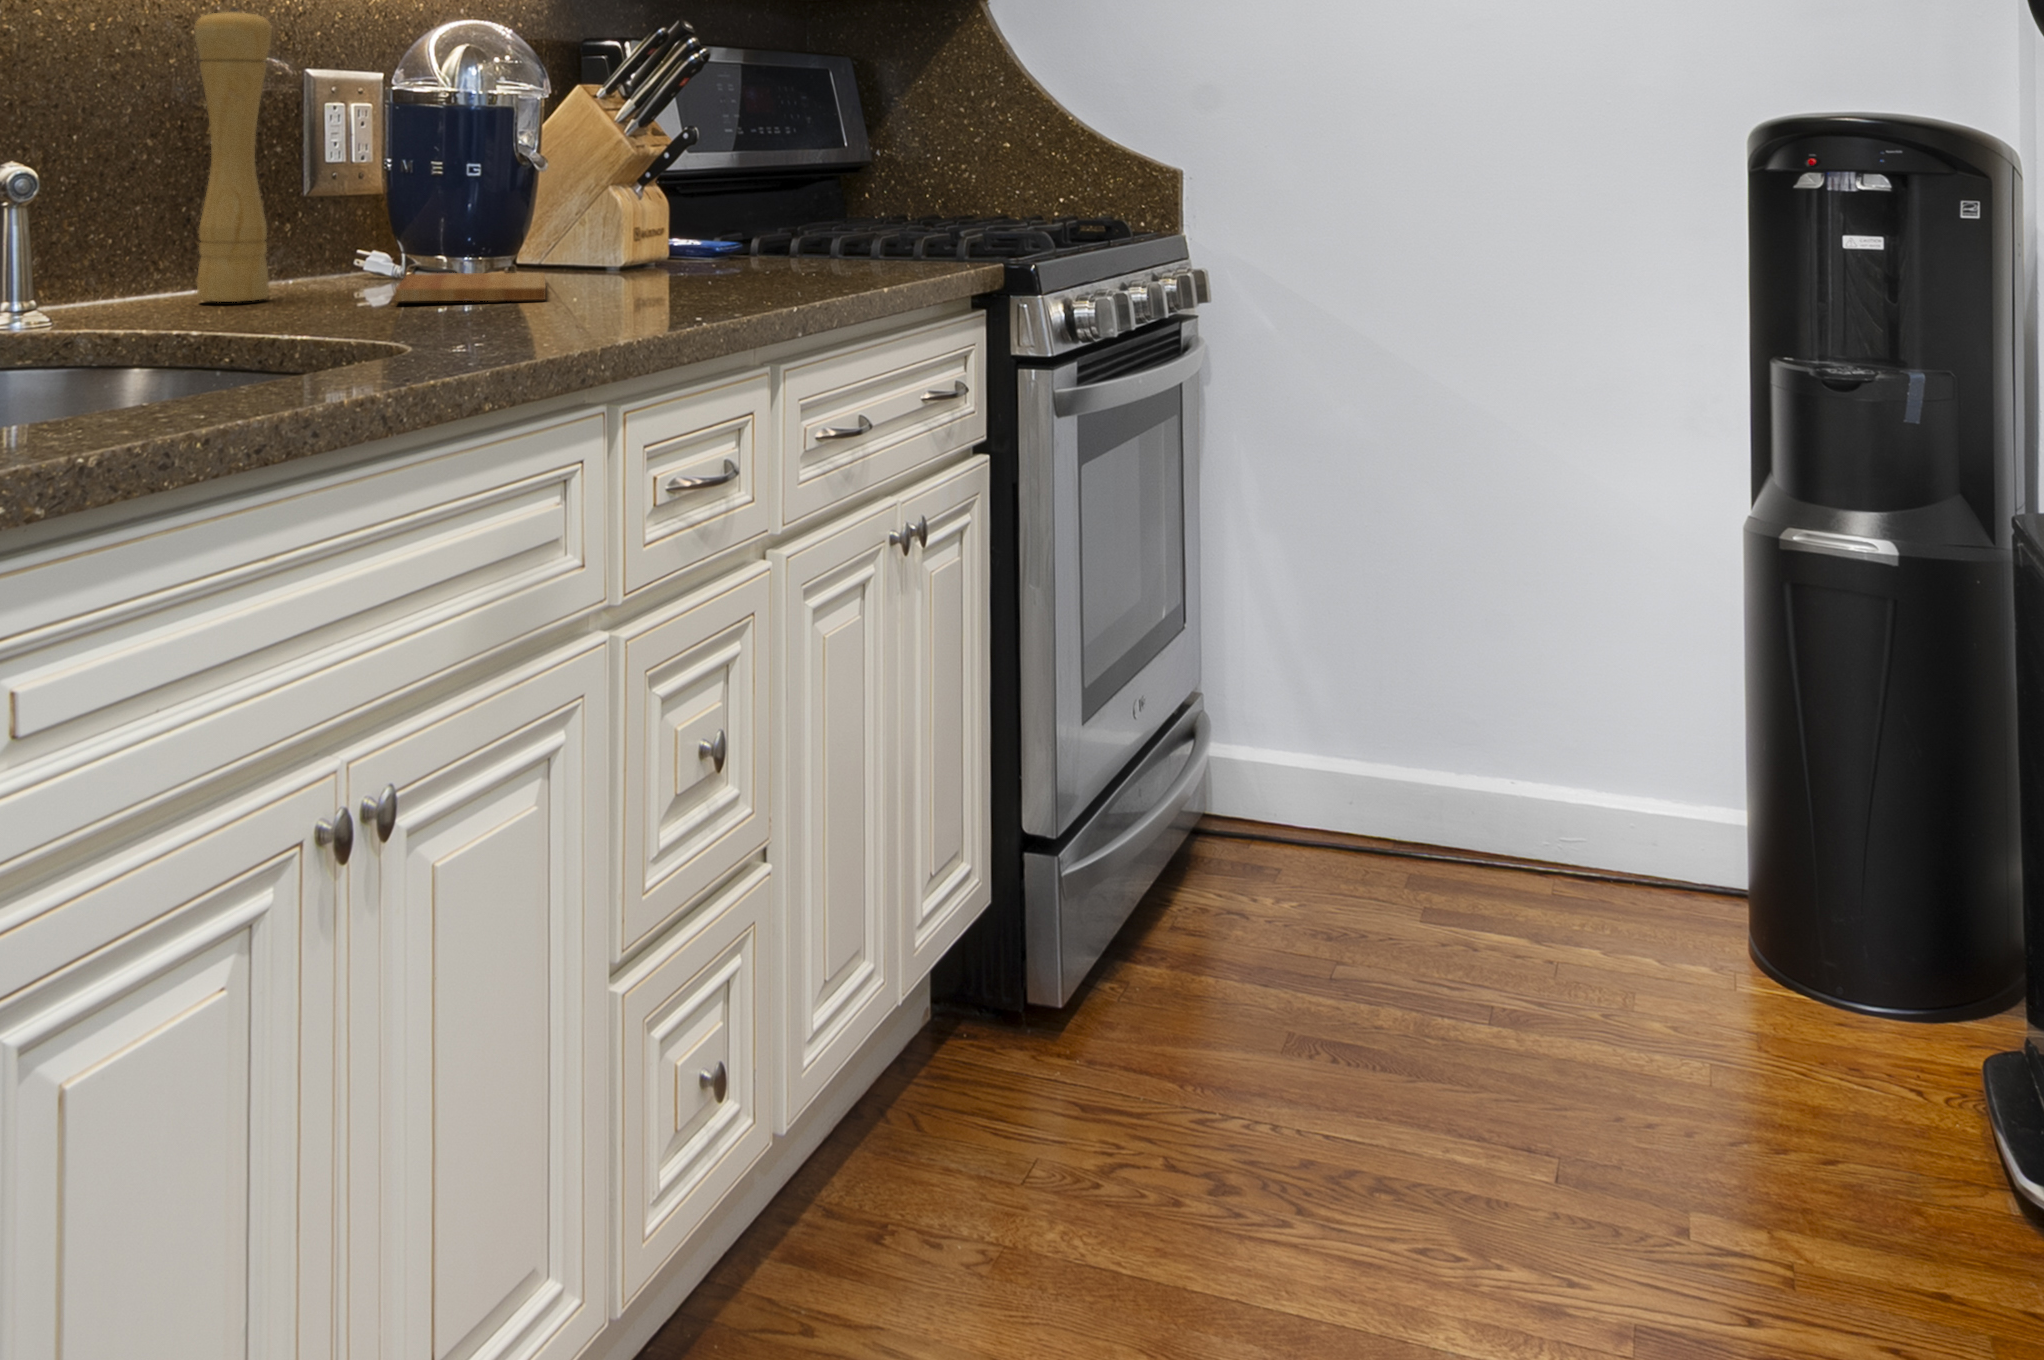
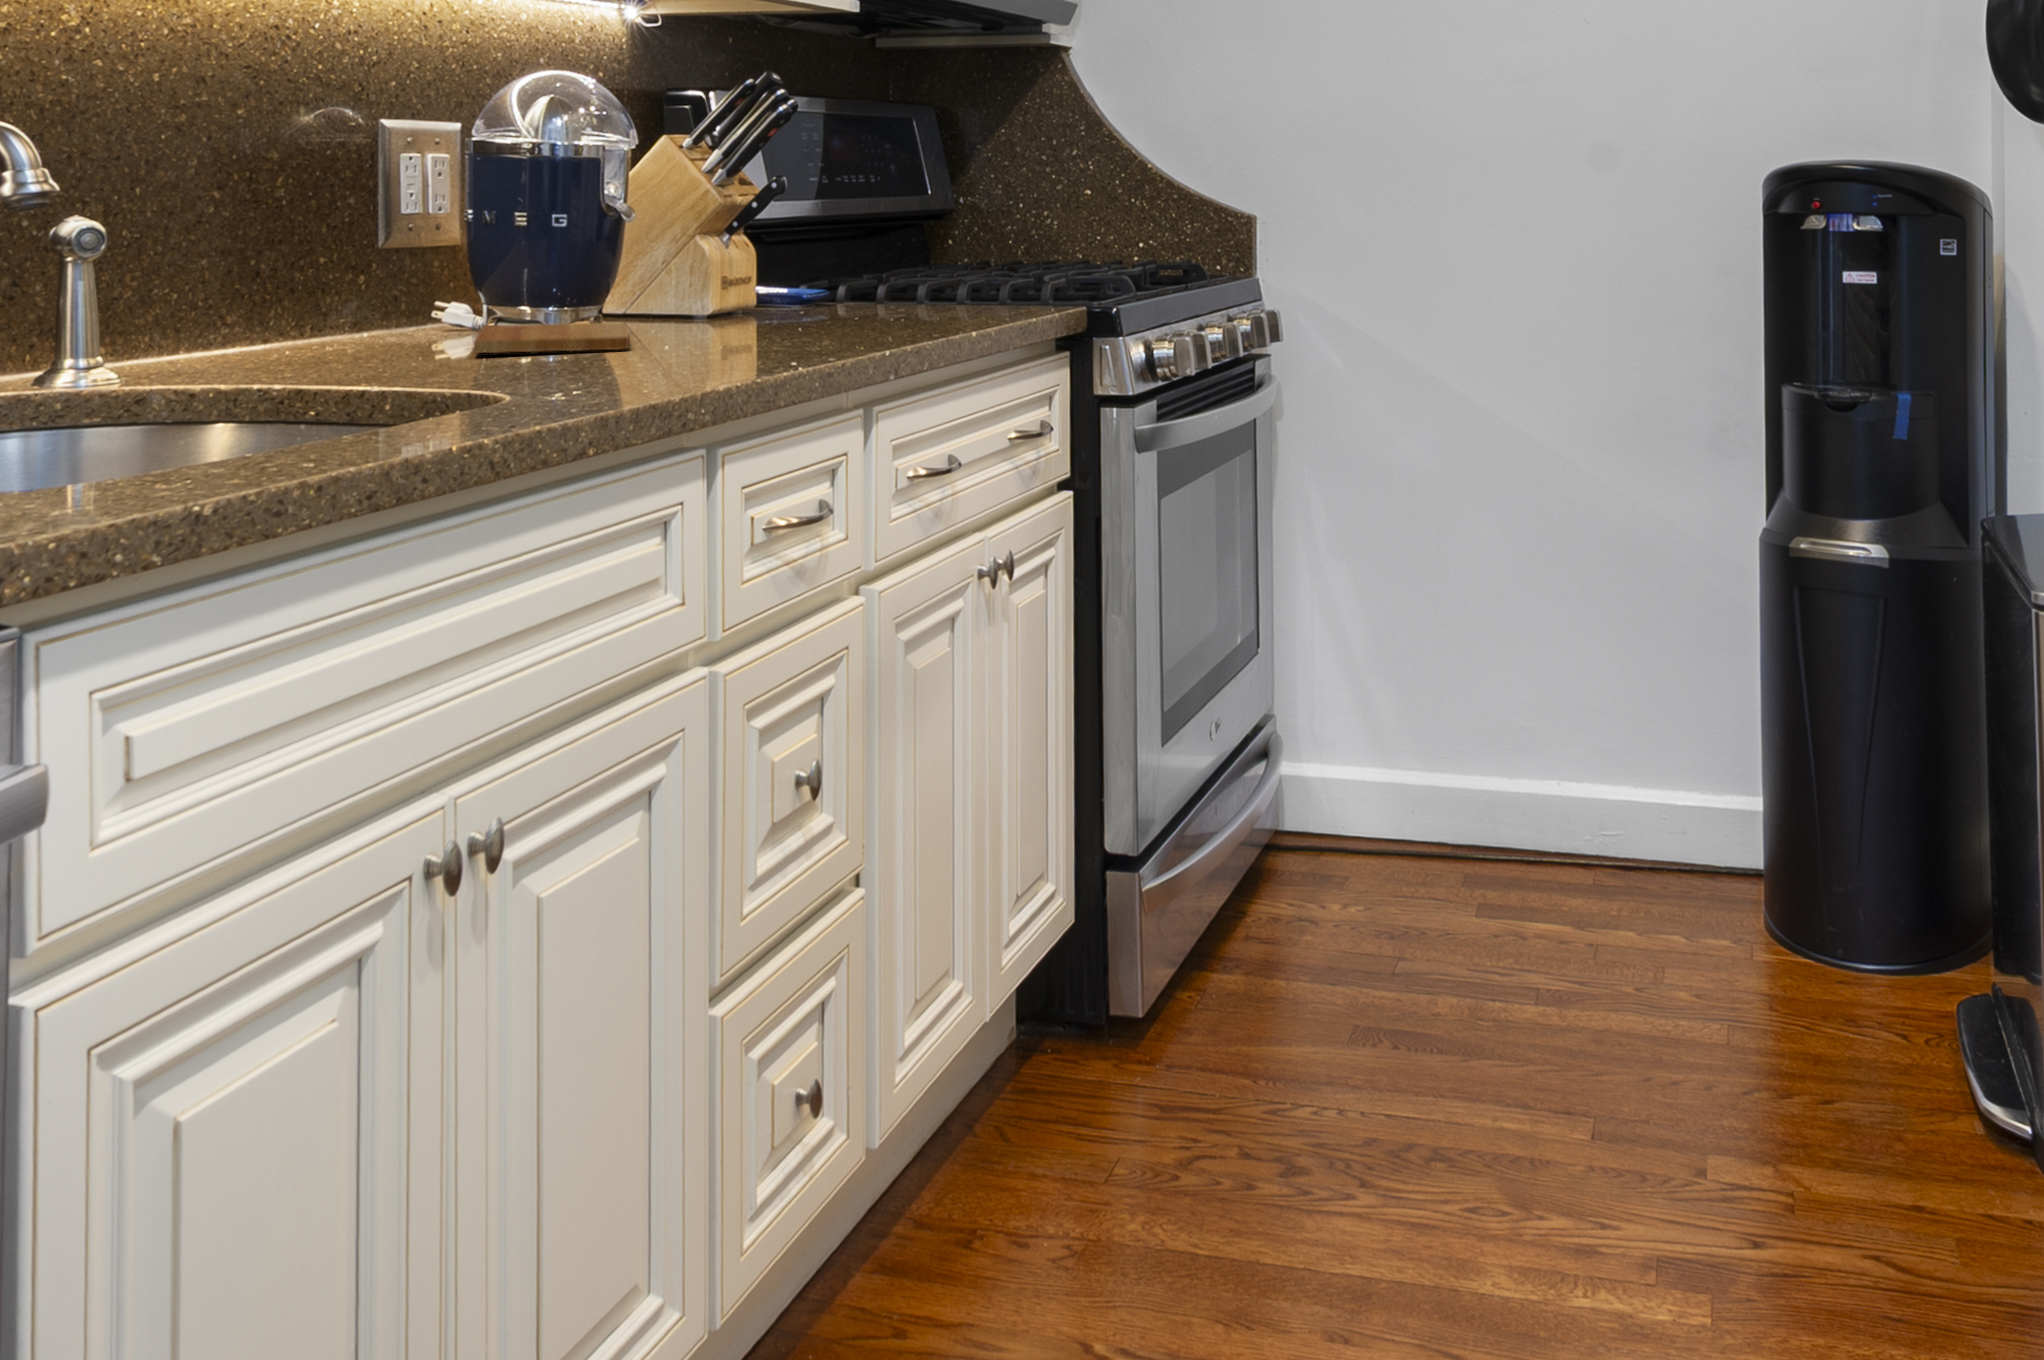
pepper mill: present [194,8,272,302] -> none [258,59,341,356]

